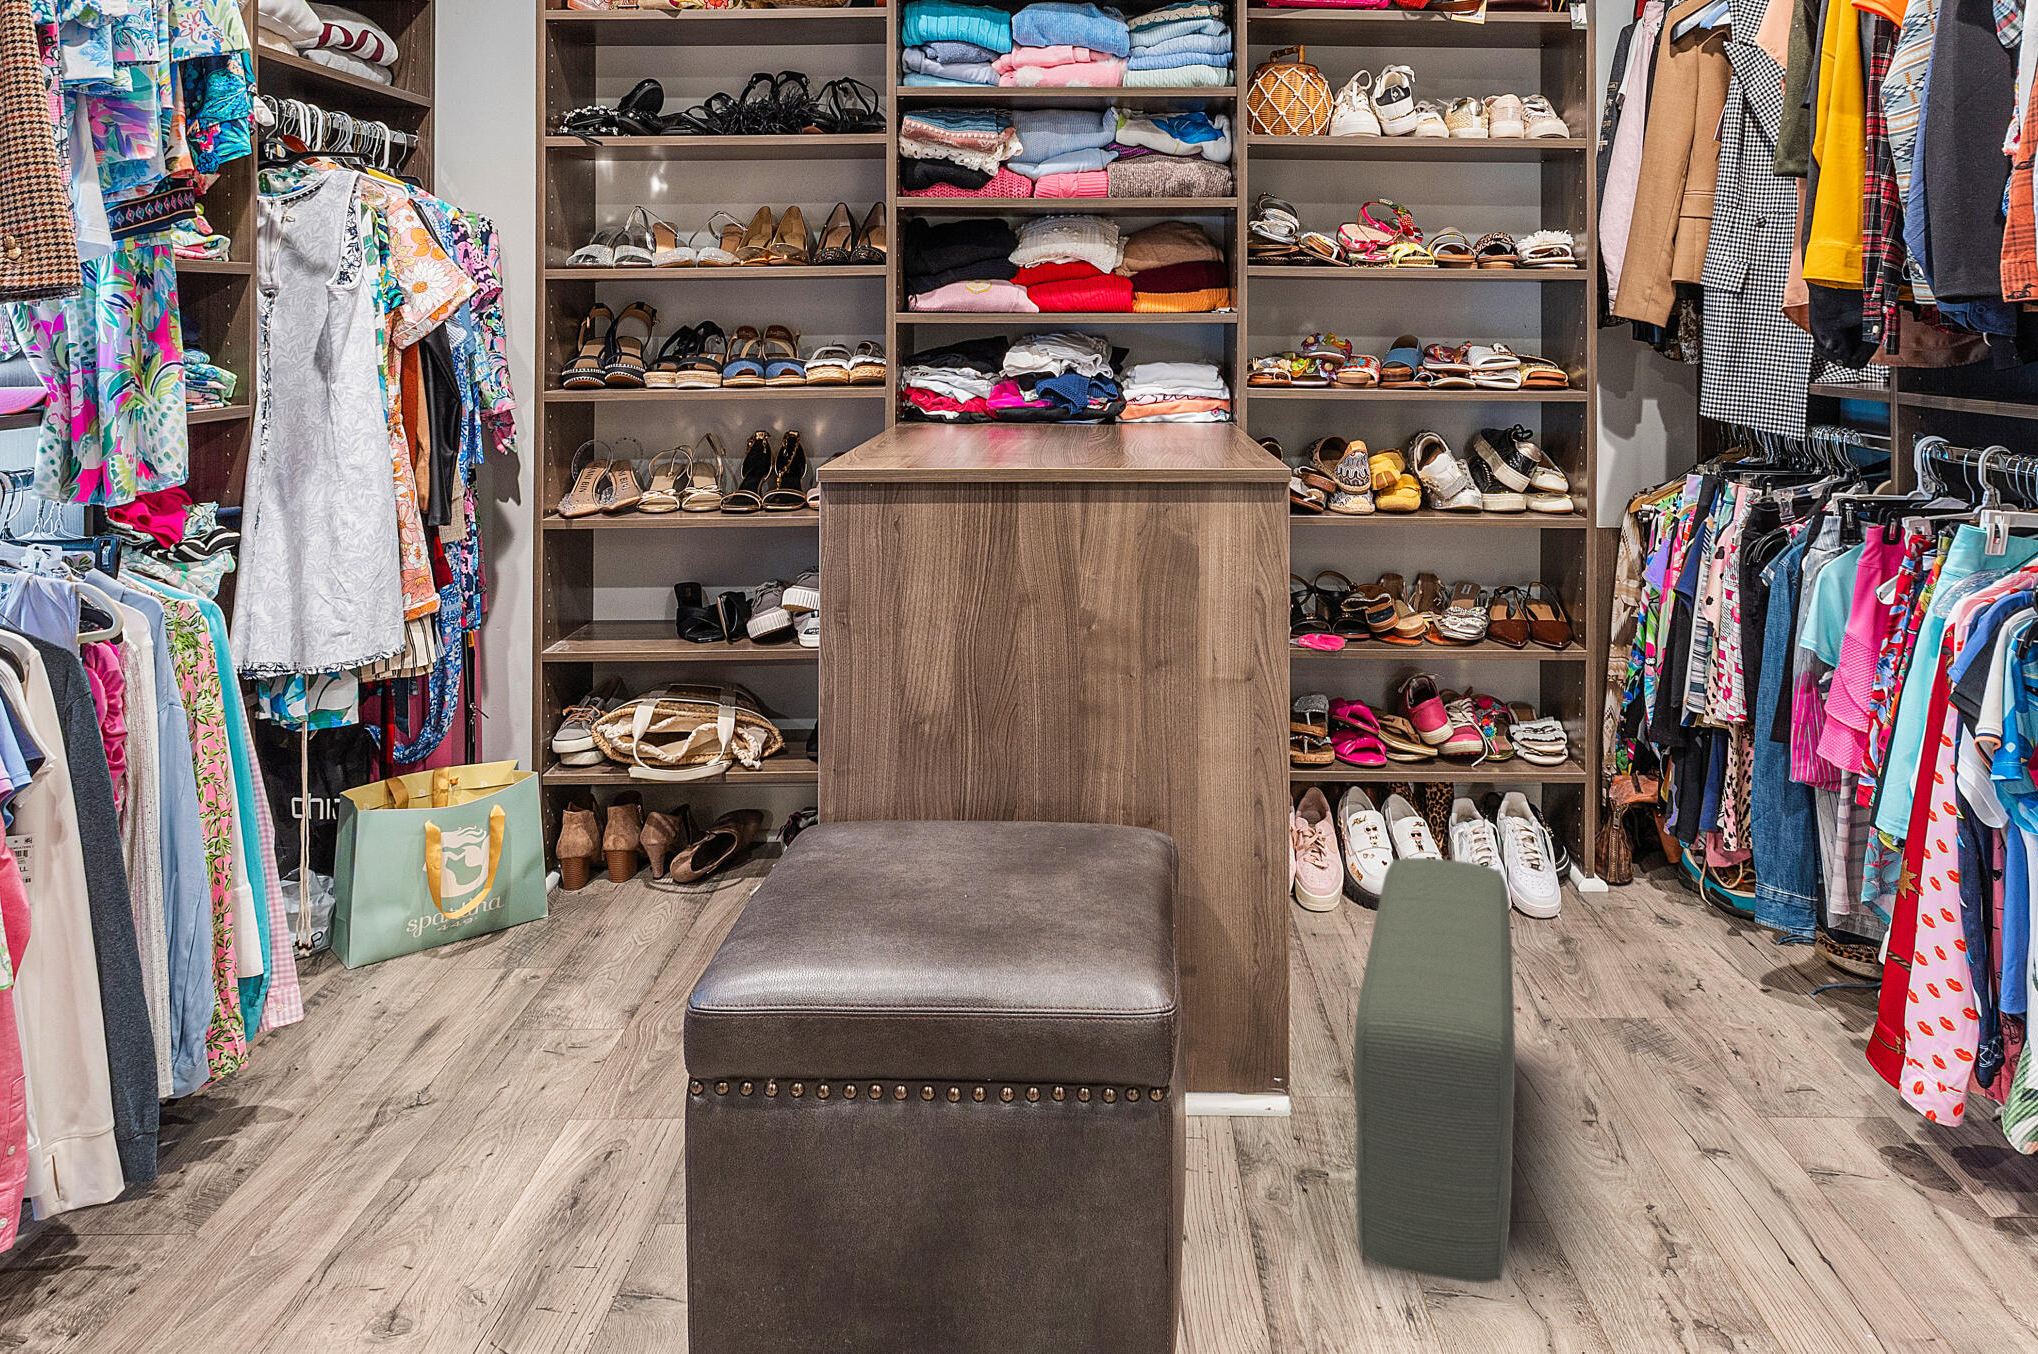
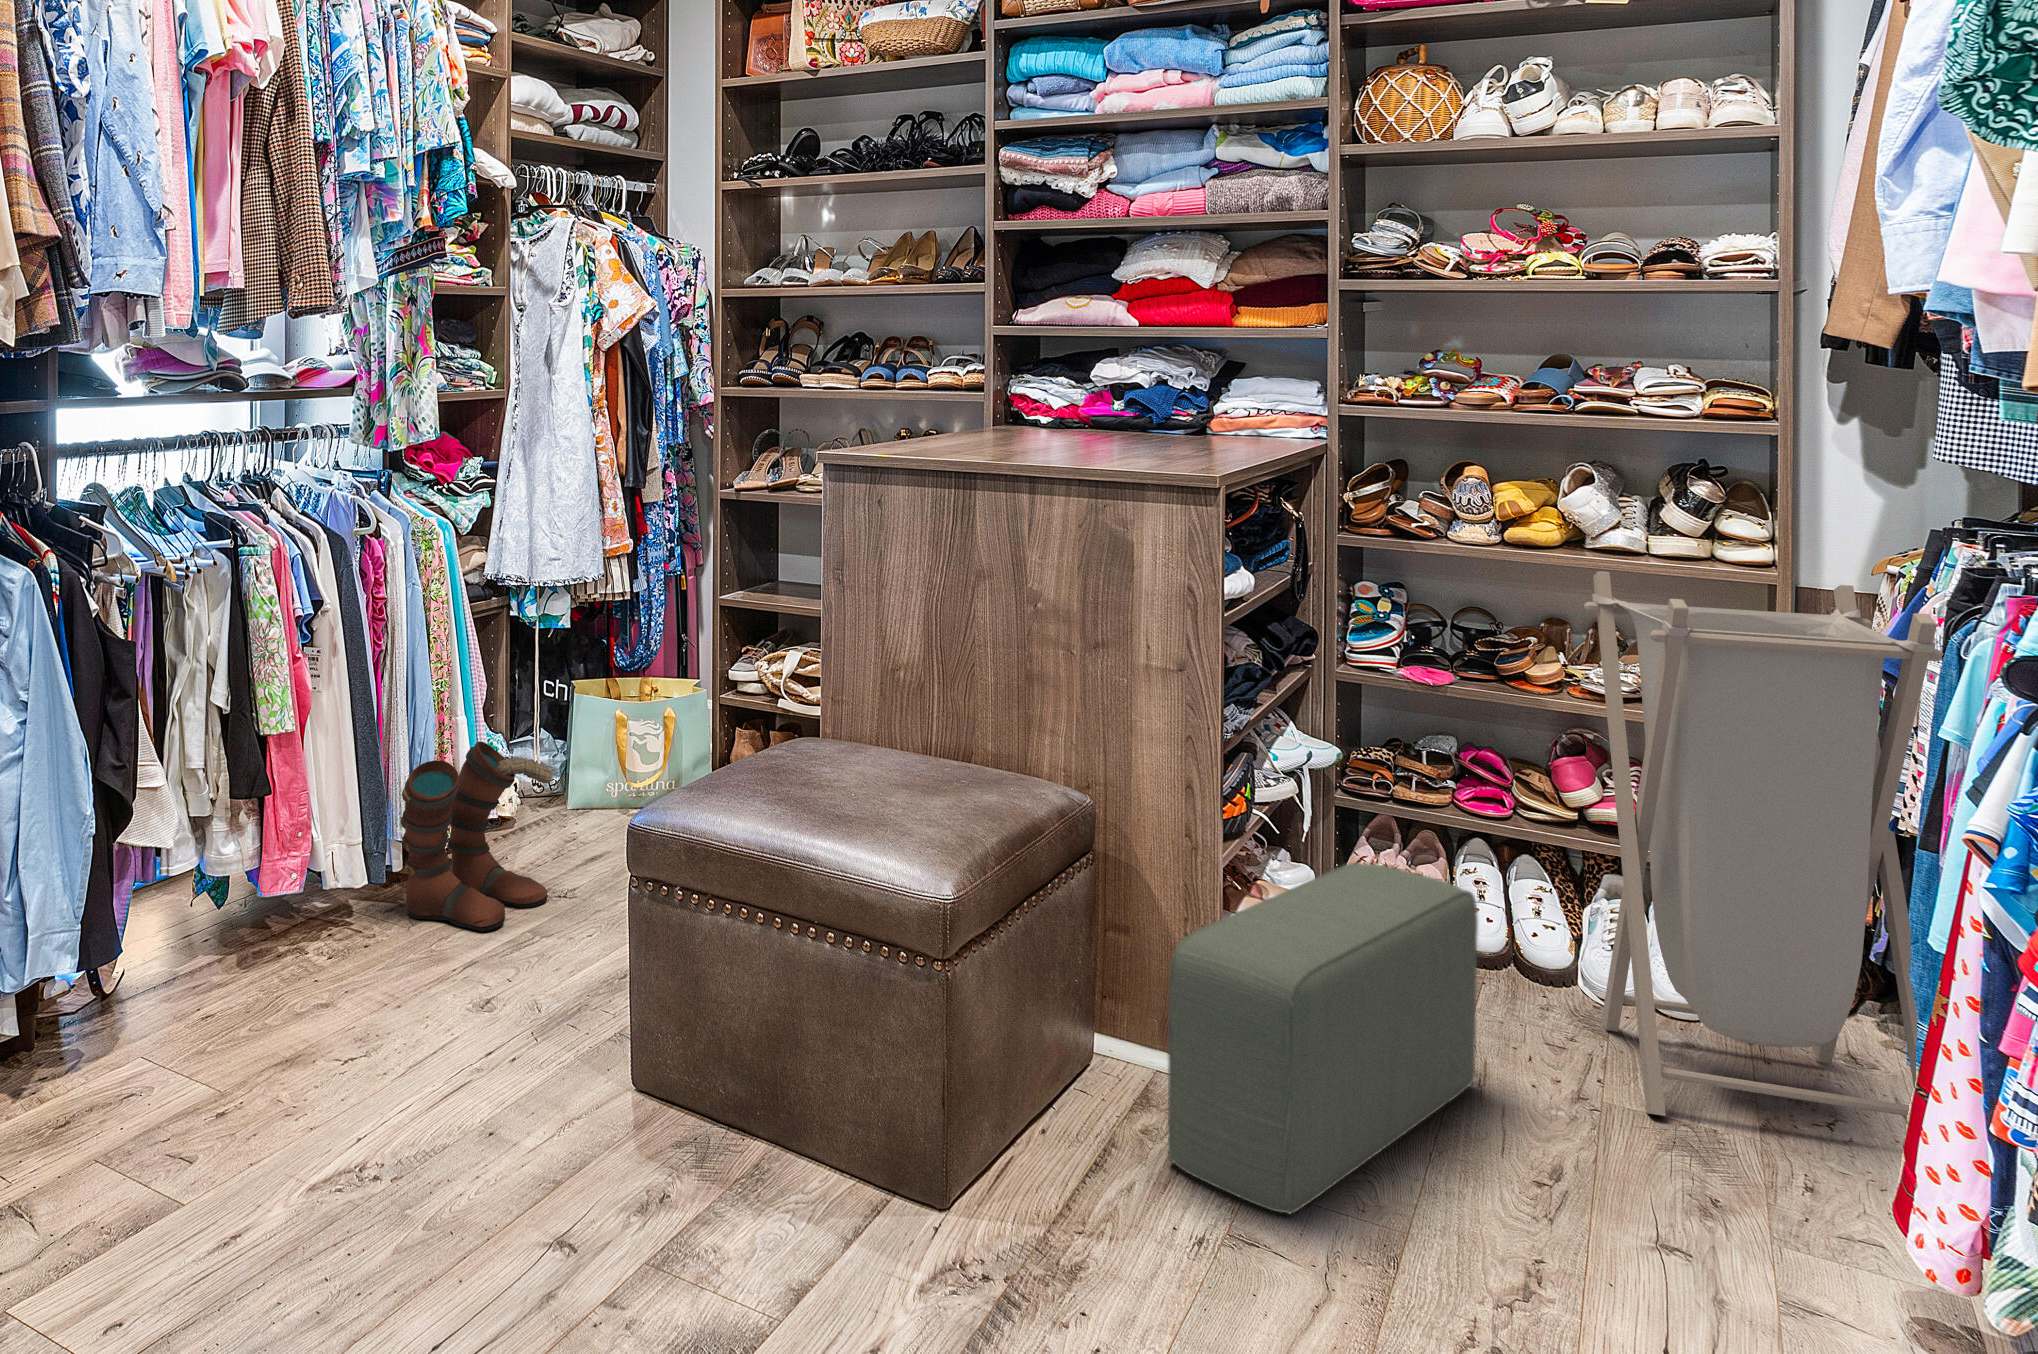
laundry hamper: none [1512,538,1812,1038] -> present [1584,572,1943,1116]
boots: none [191,921,426,1222] -> present [401,741,552,931]

